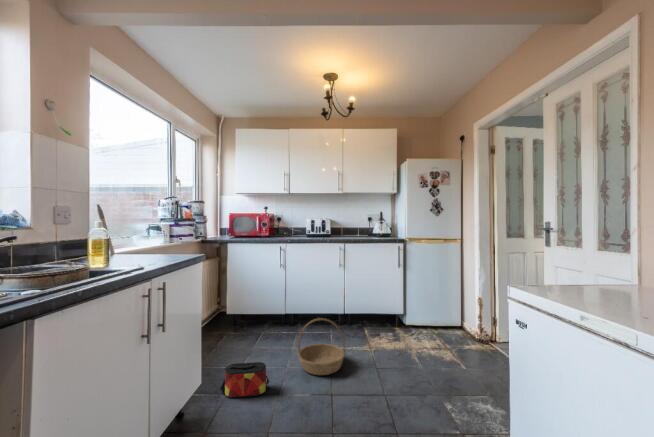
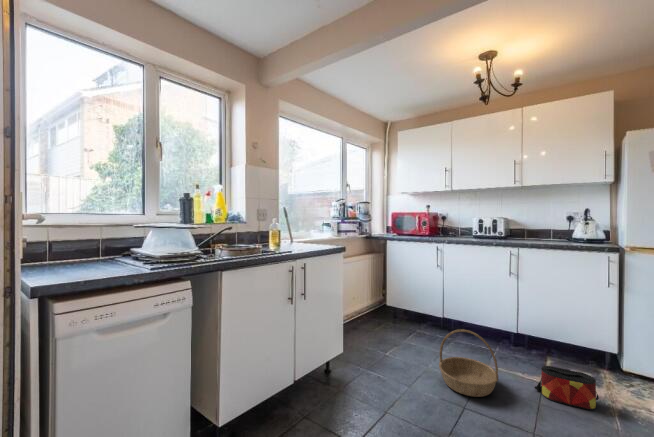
bag: present [220,362,269,398] -> present [535,366,599,410]

